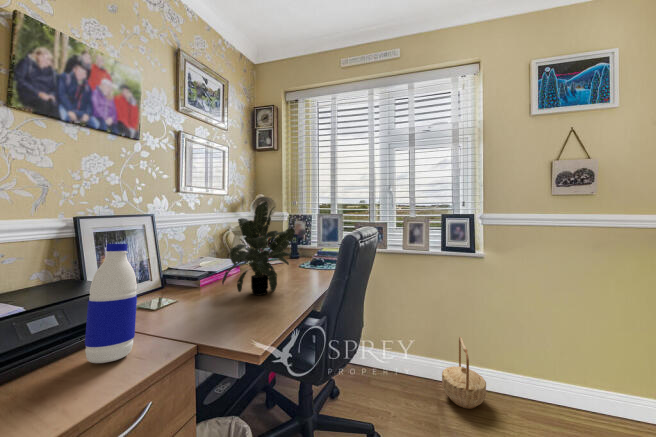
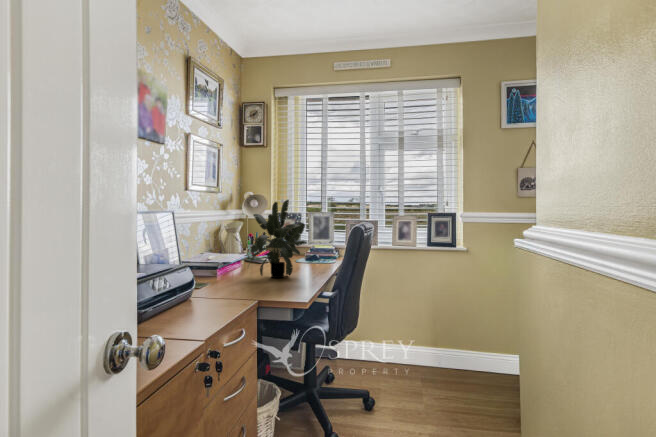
water bottle: present [85,244,137,363] -> none [196,227,224,304]
basket: present [442,337,486,409] -> none [427,325,464,384]

